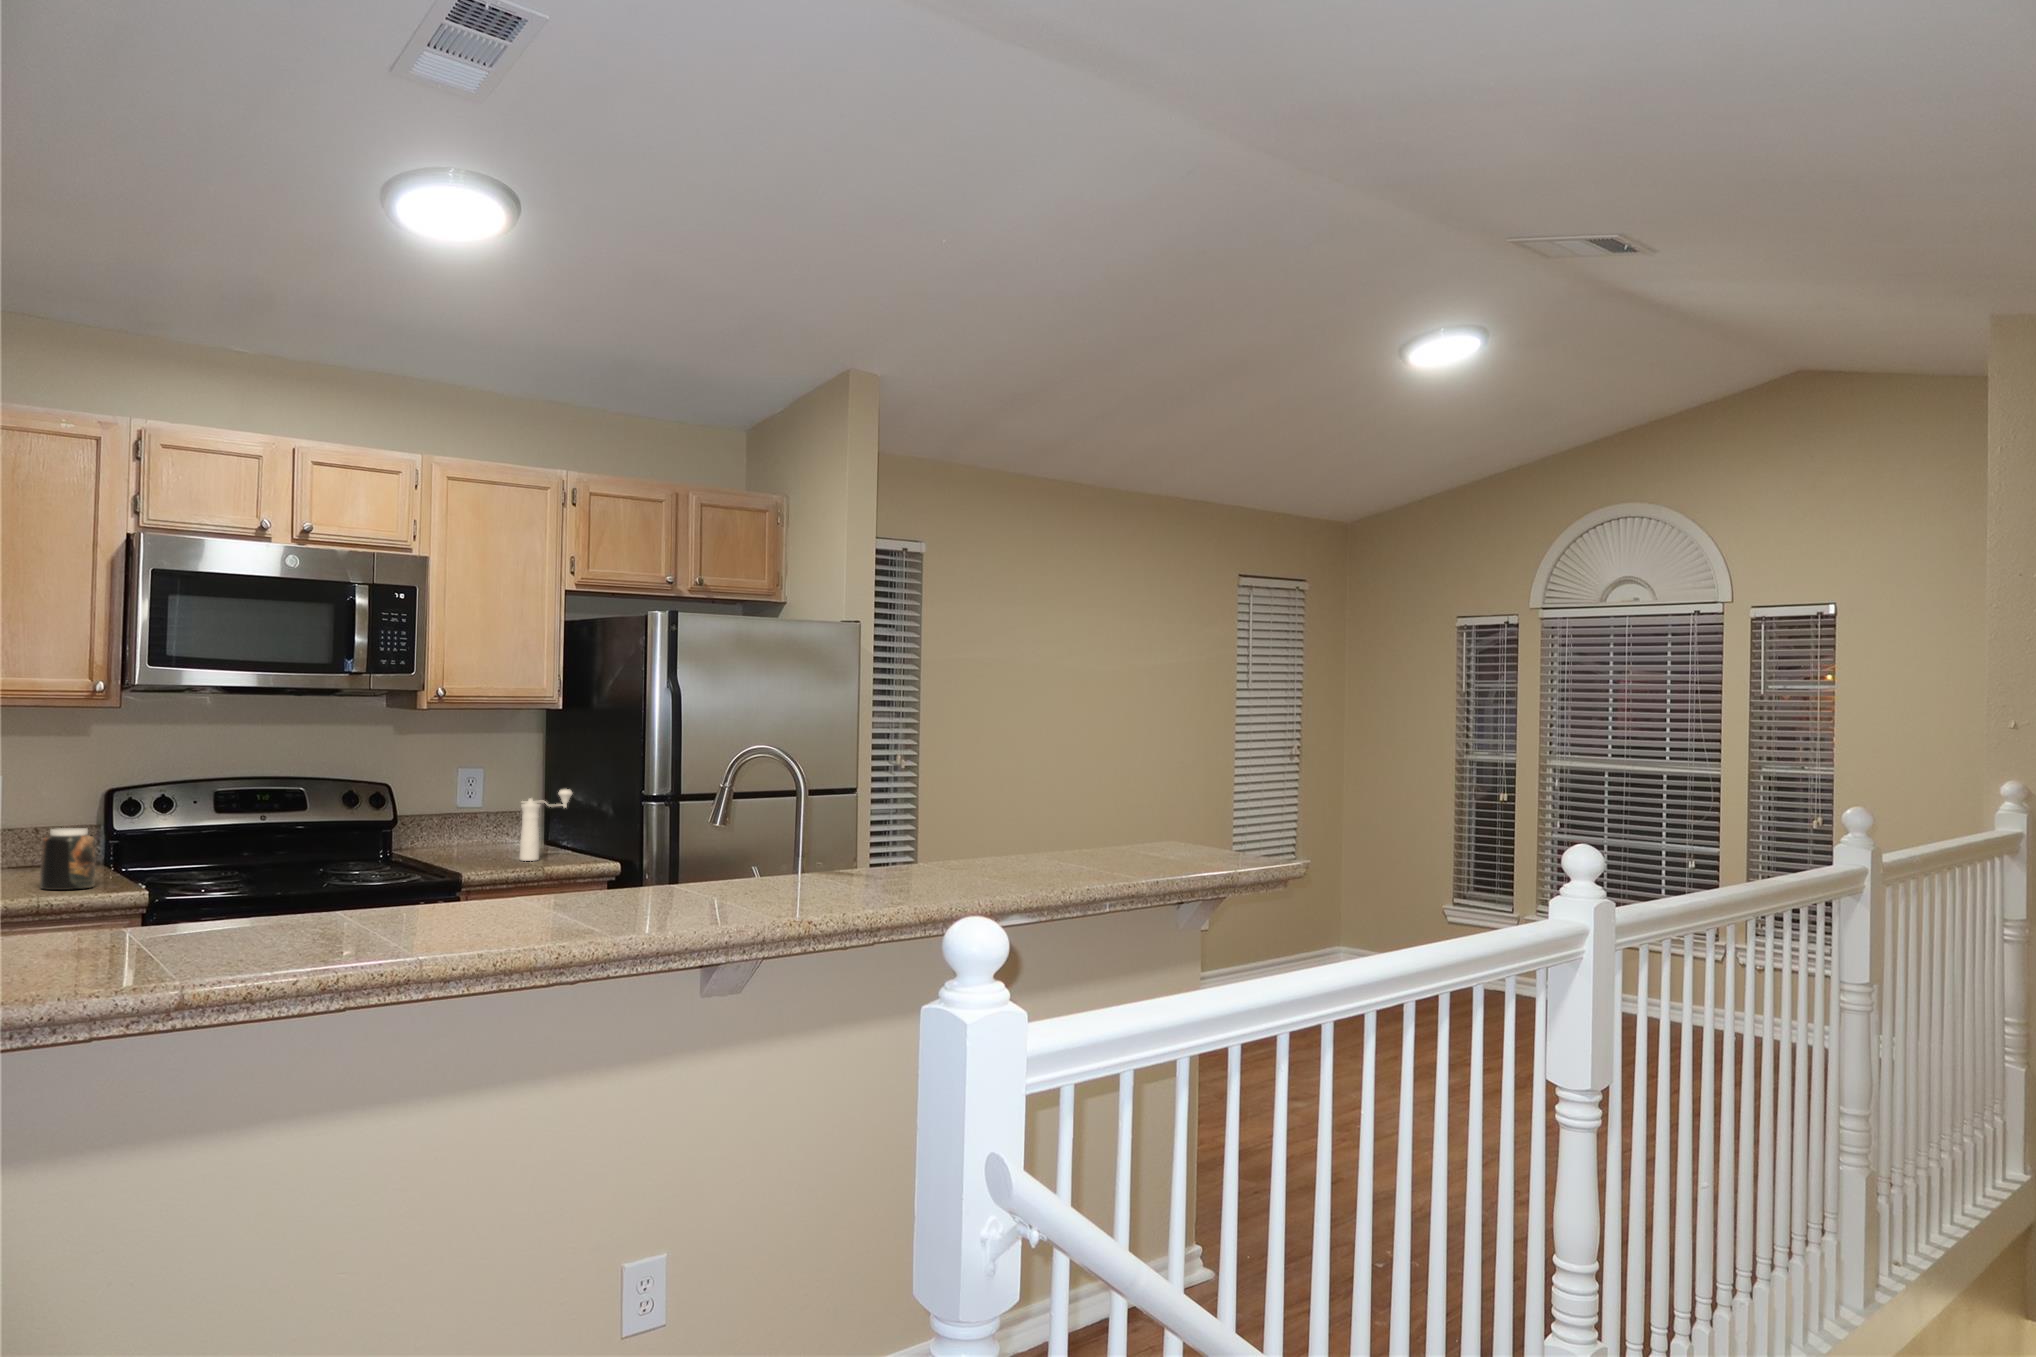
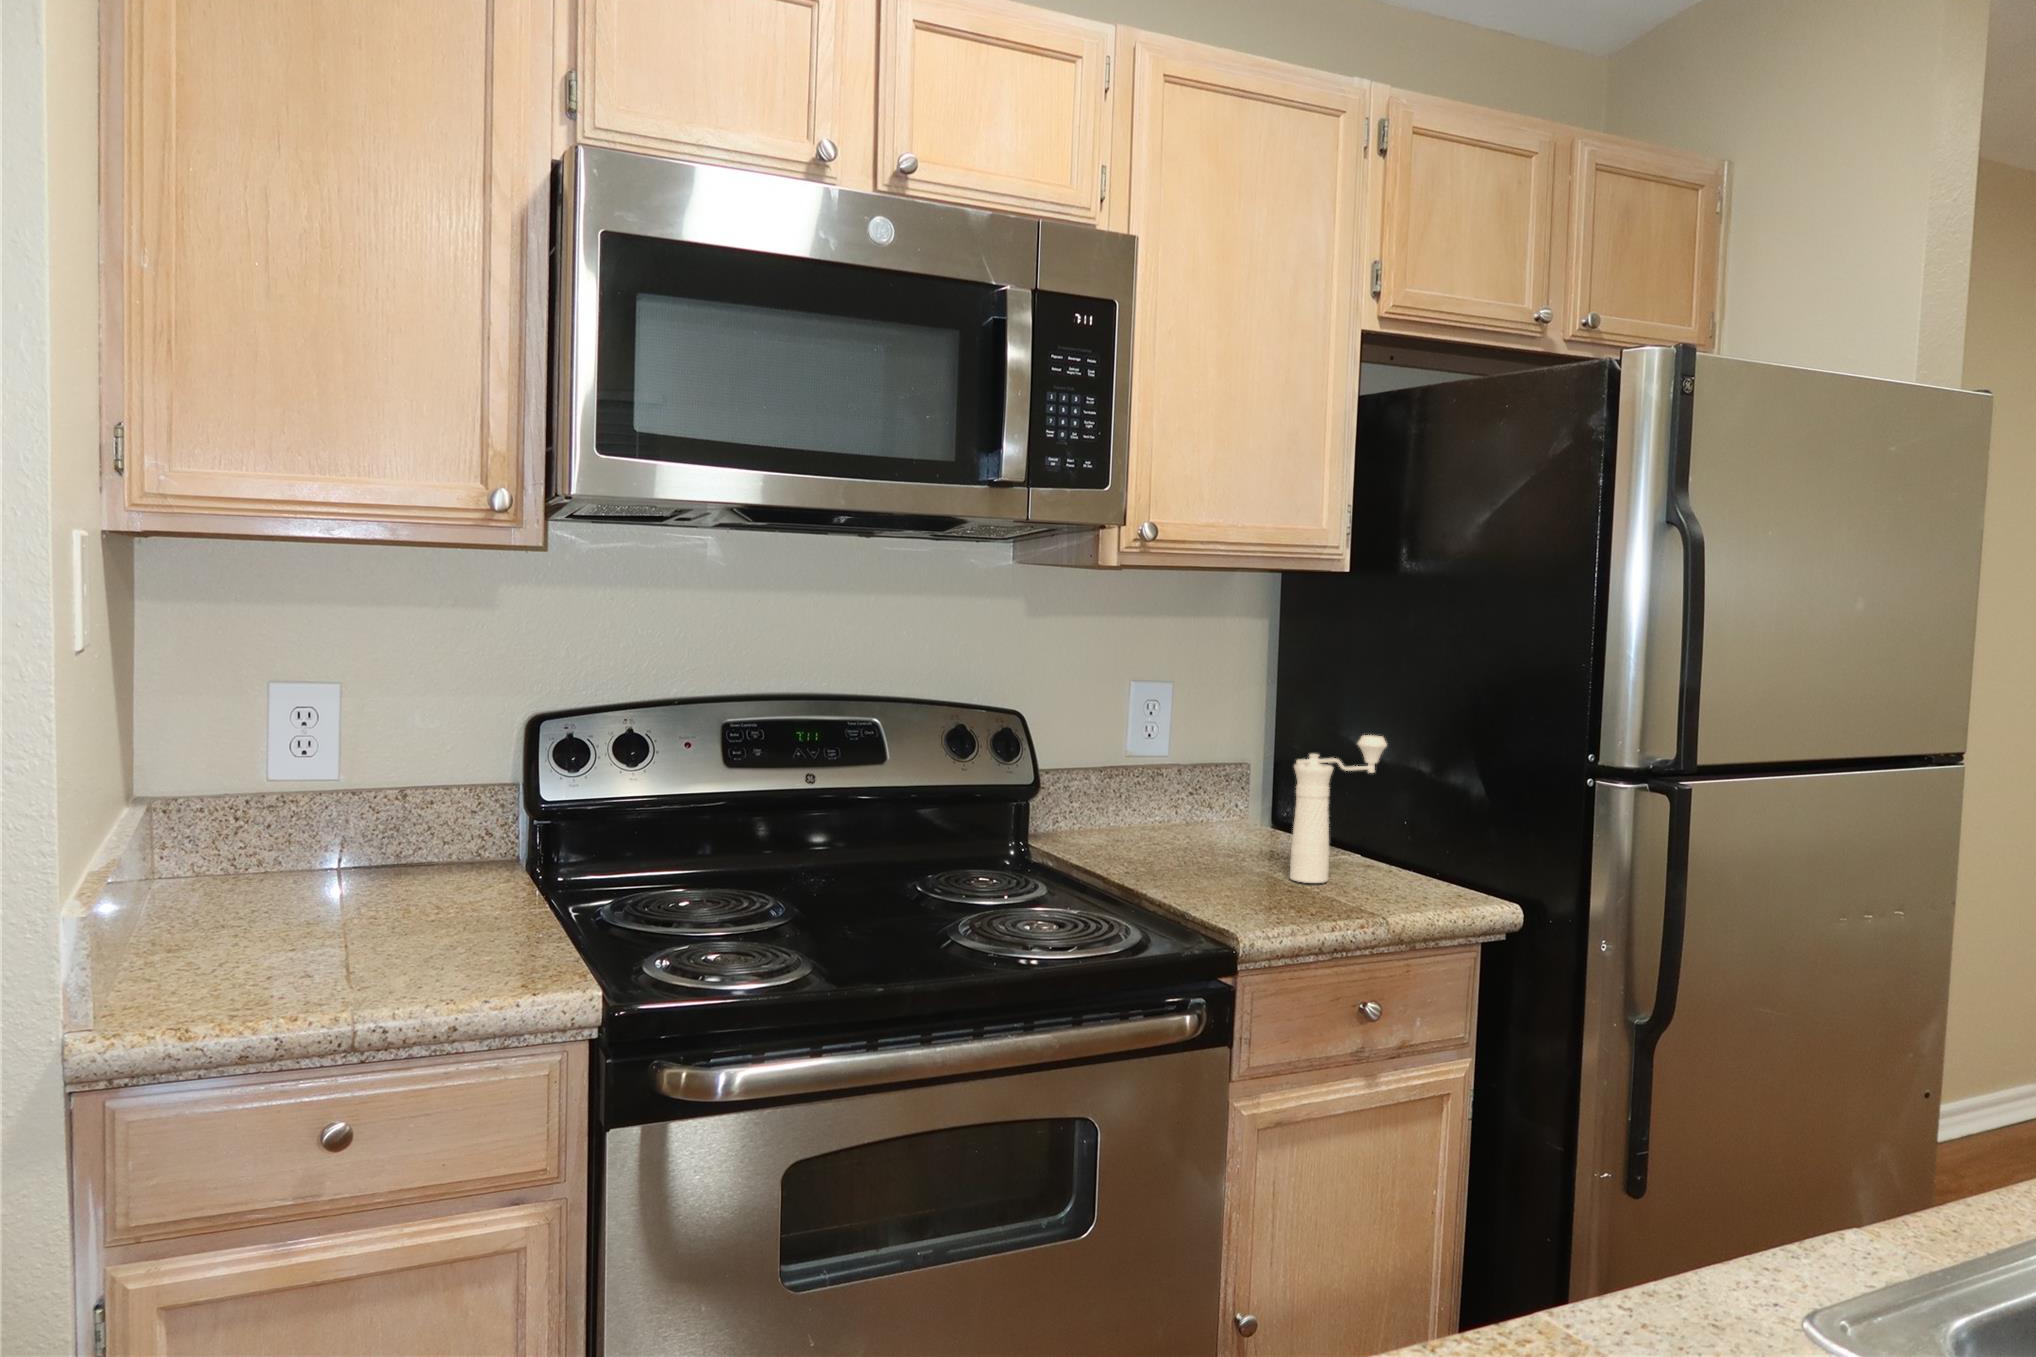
jar: present [40,828,95,890] -> none [372,822,488,978]

